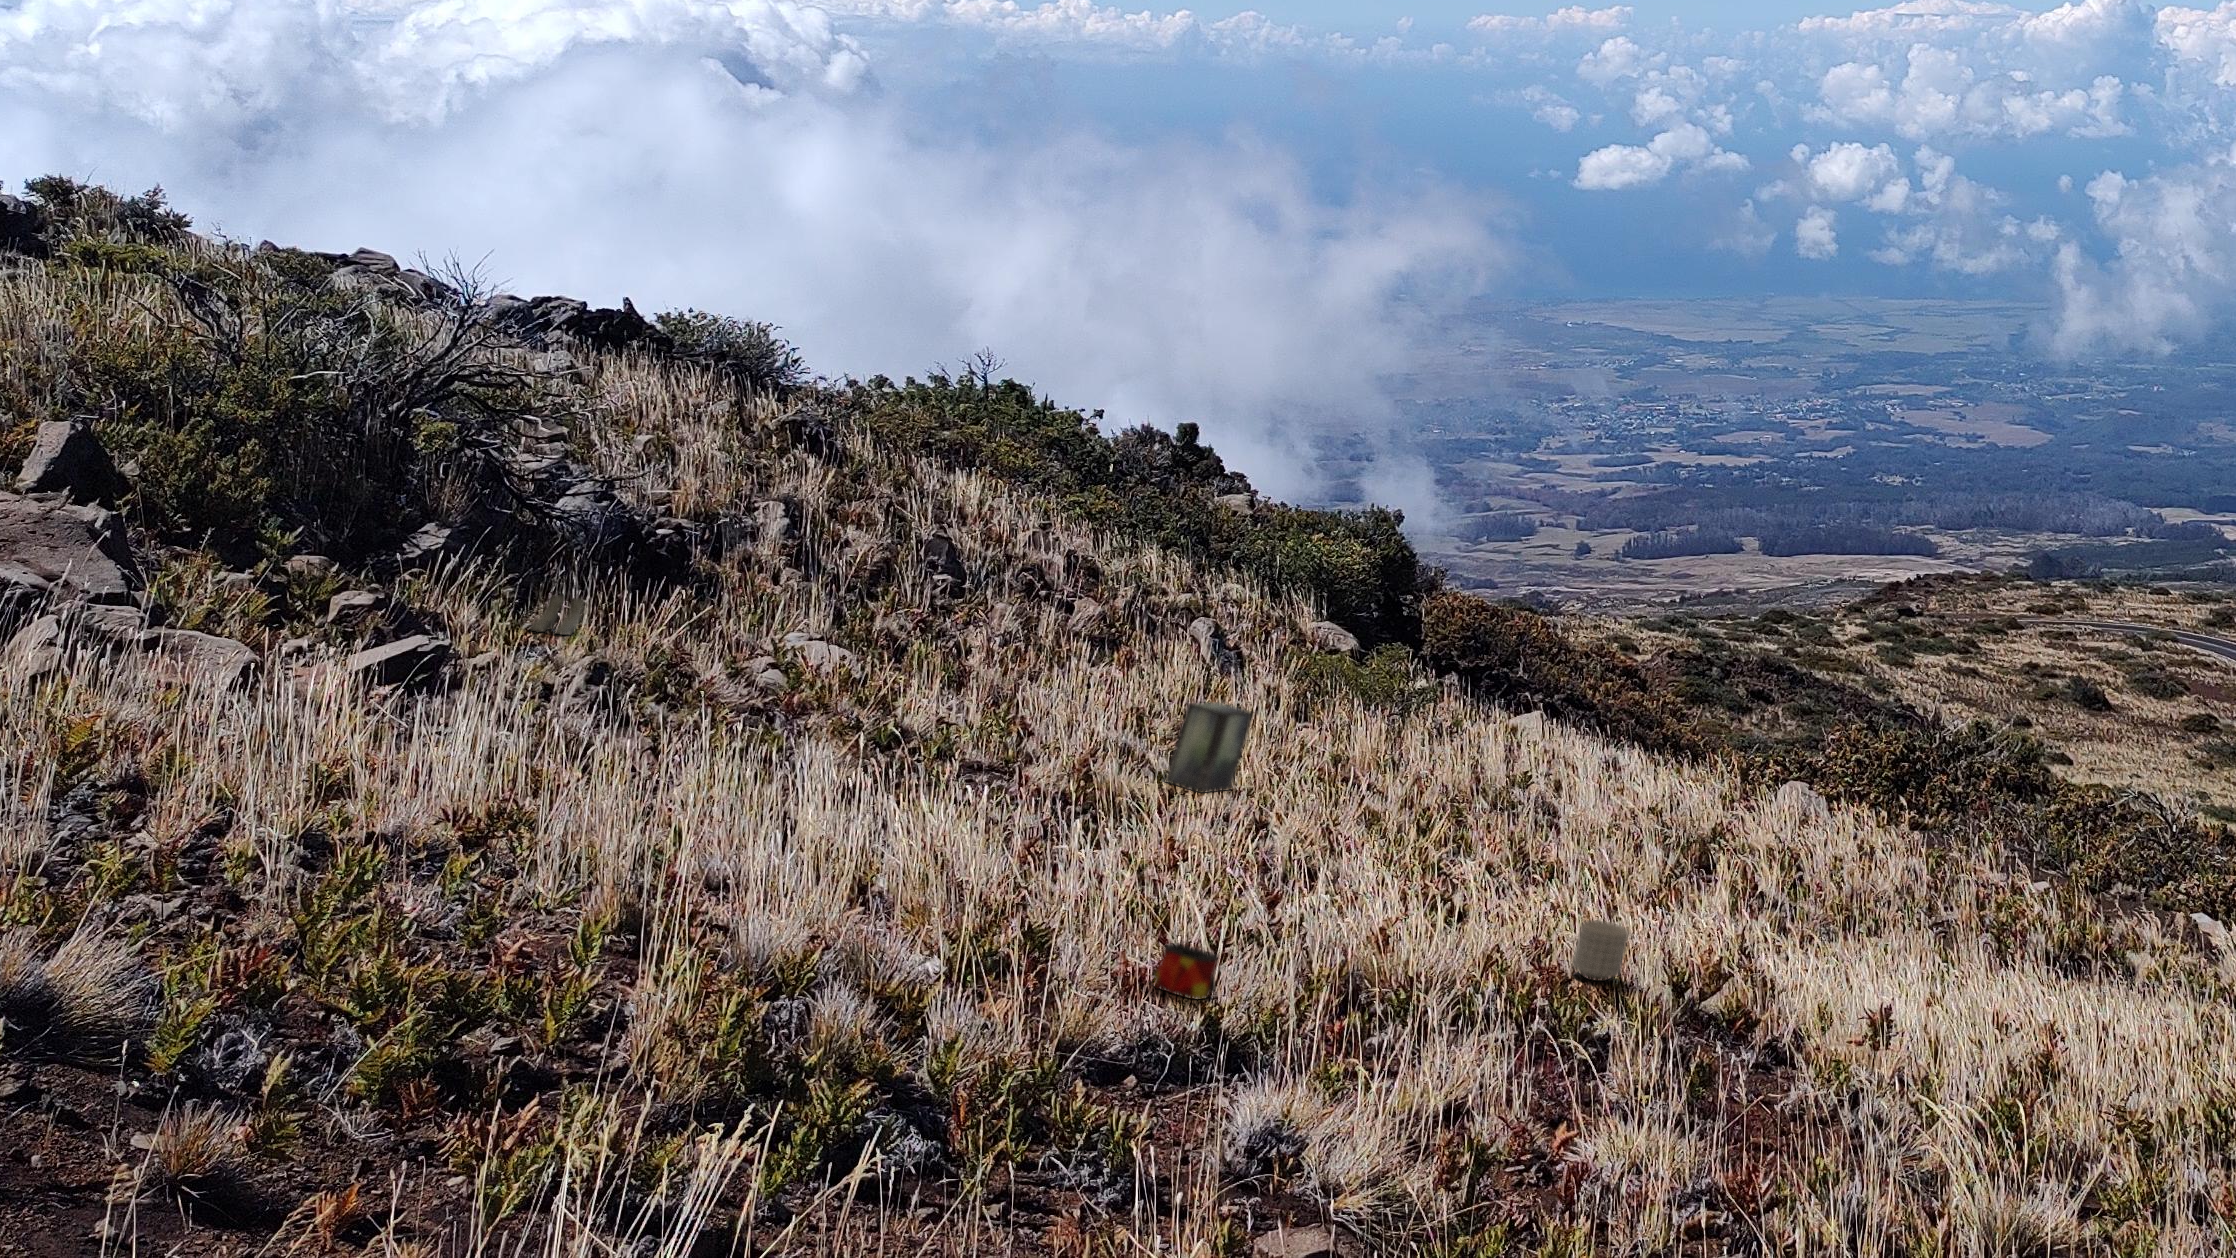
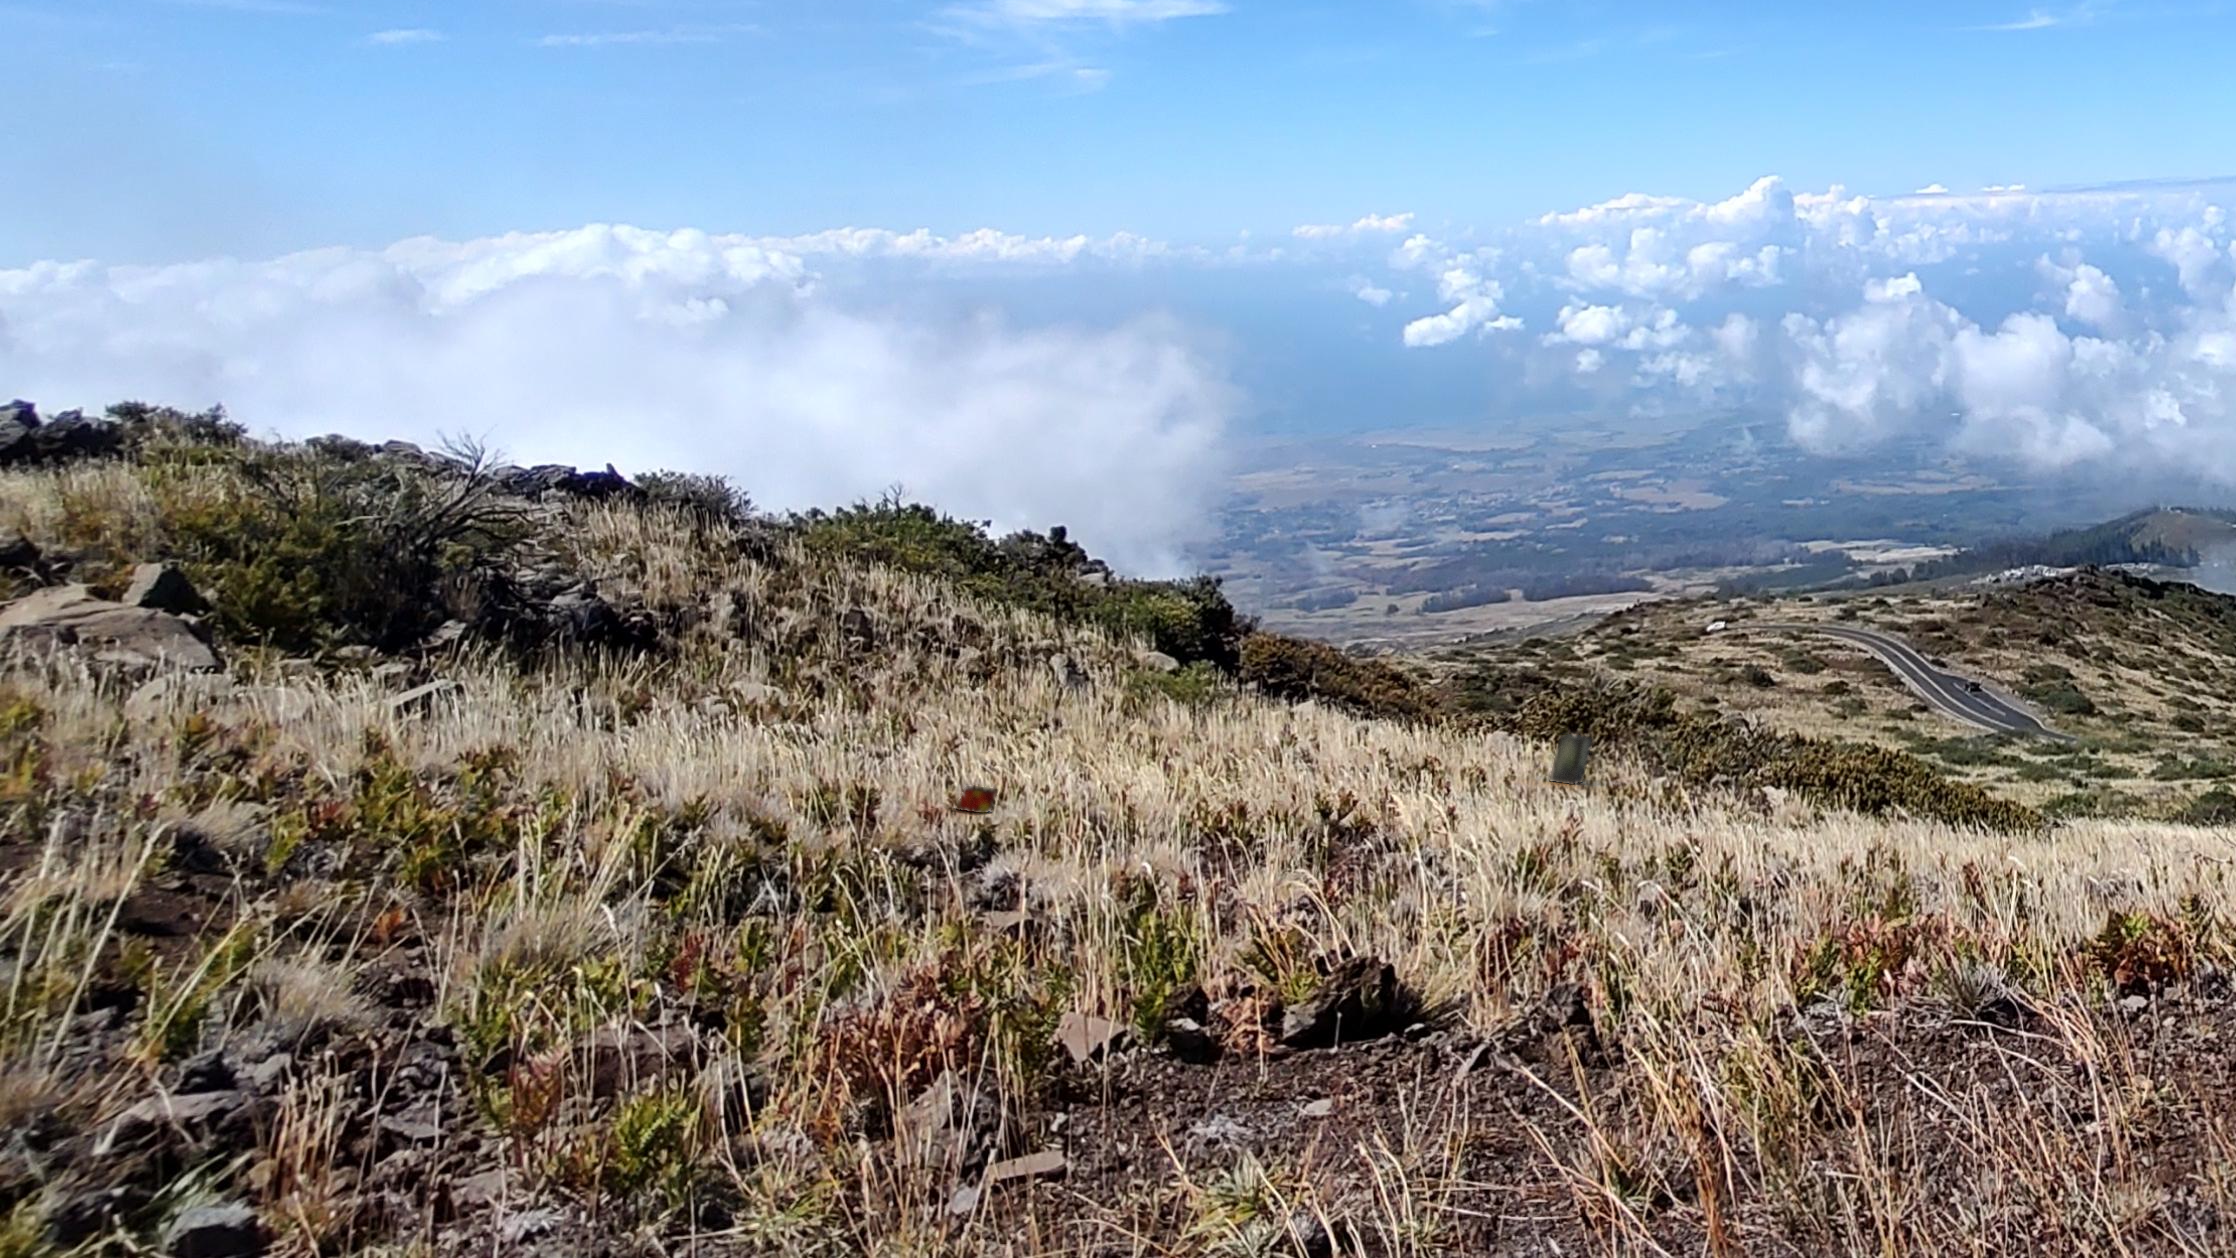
boots: present [531,595,584,635] -> none [531,656,575,681]
storage box: present [1165,702,1253,793] -> present [1550,735,1592,784]
planter: present [1572,920,1629,981] -> none [1235,771,1273,803]

